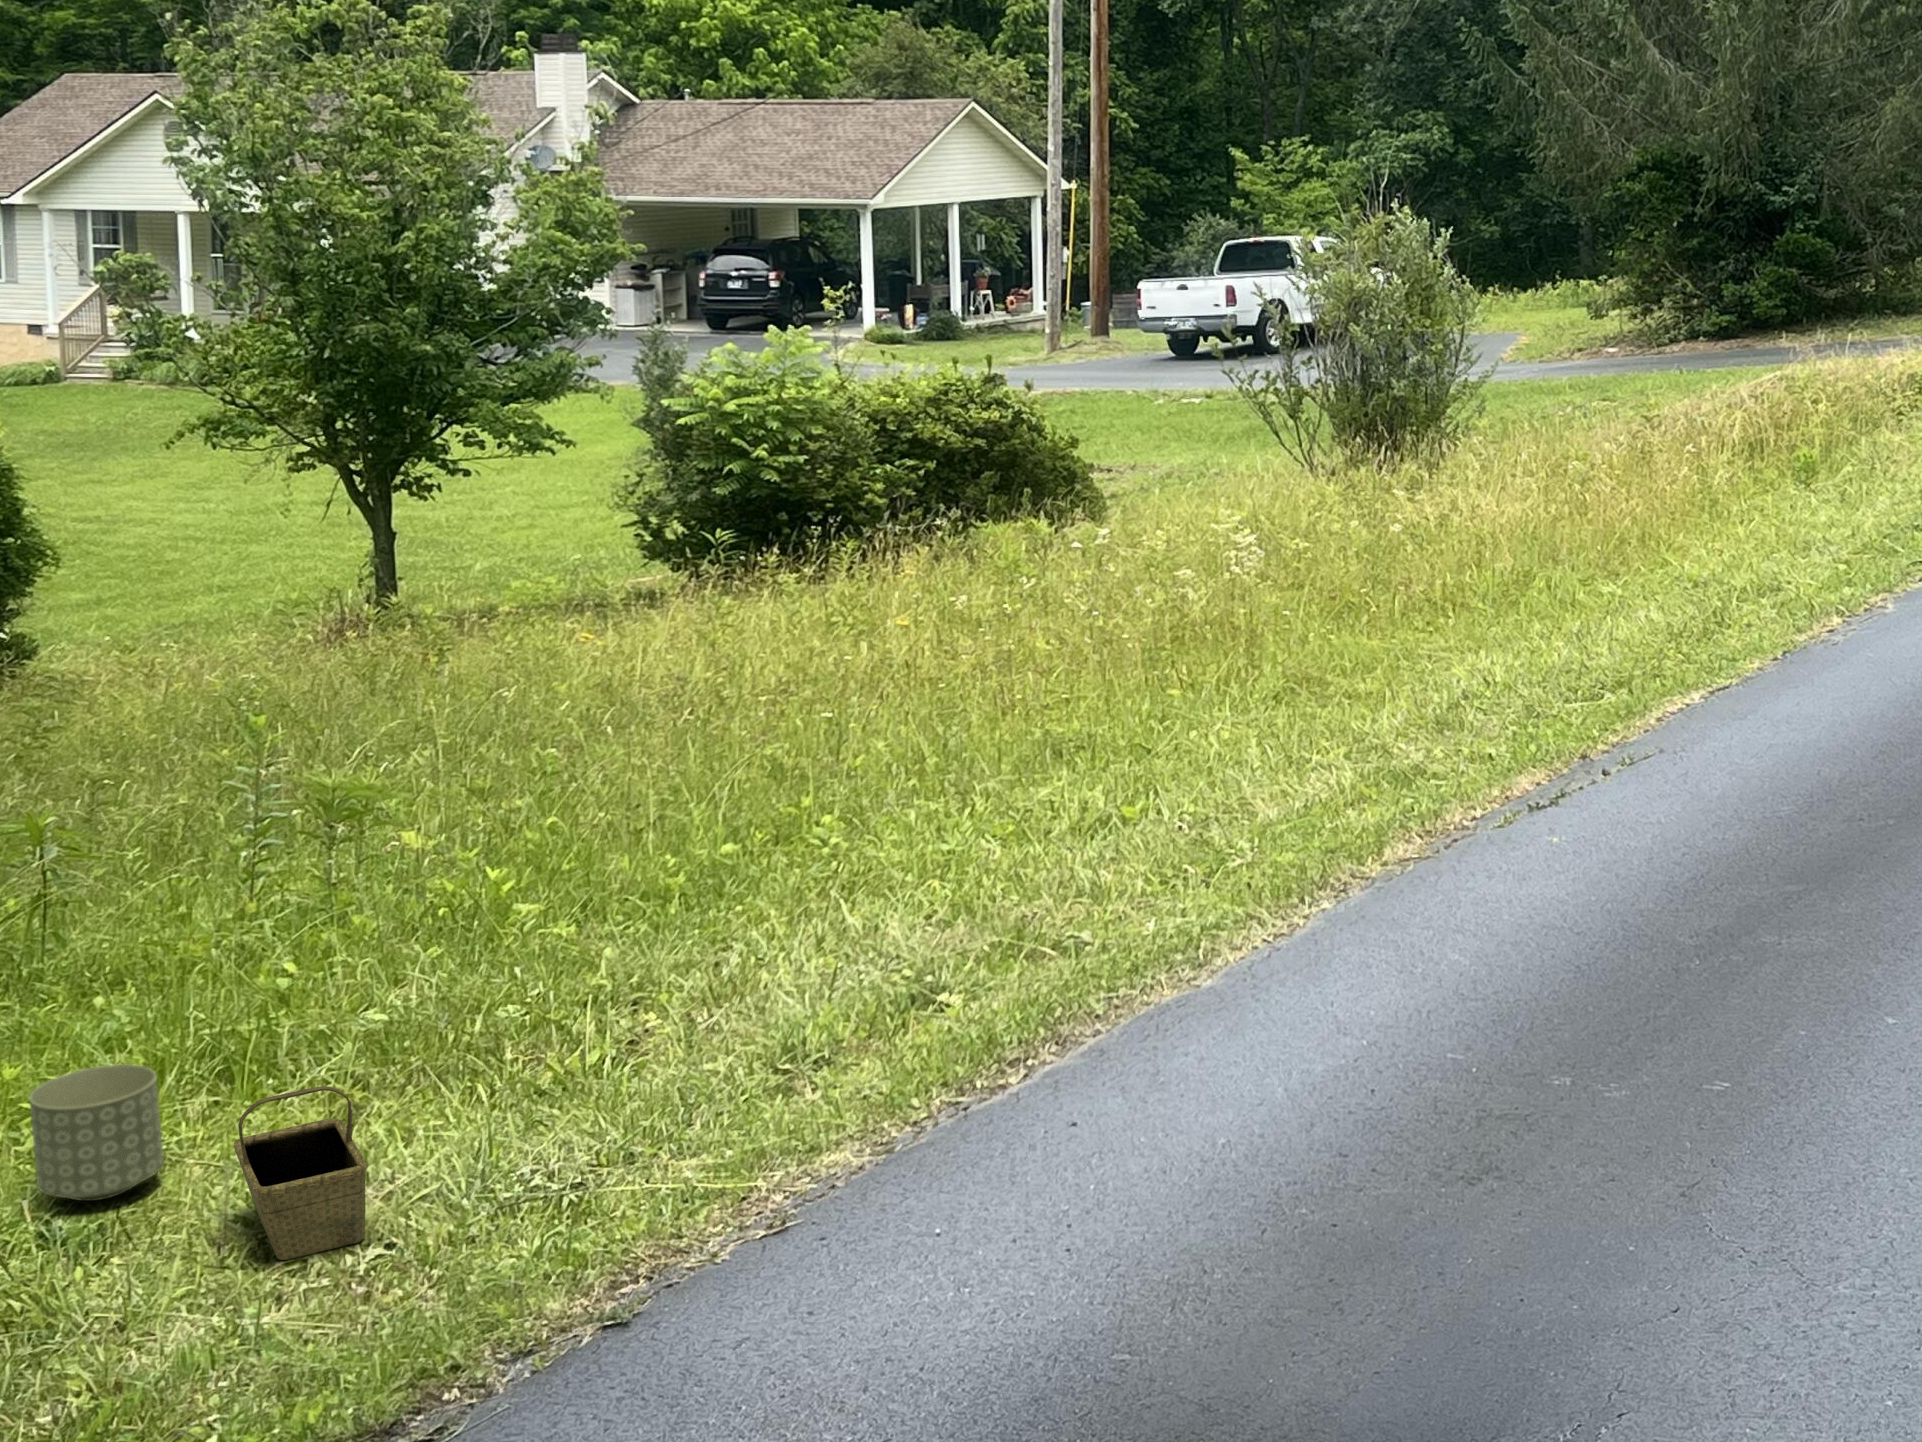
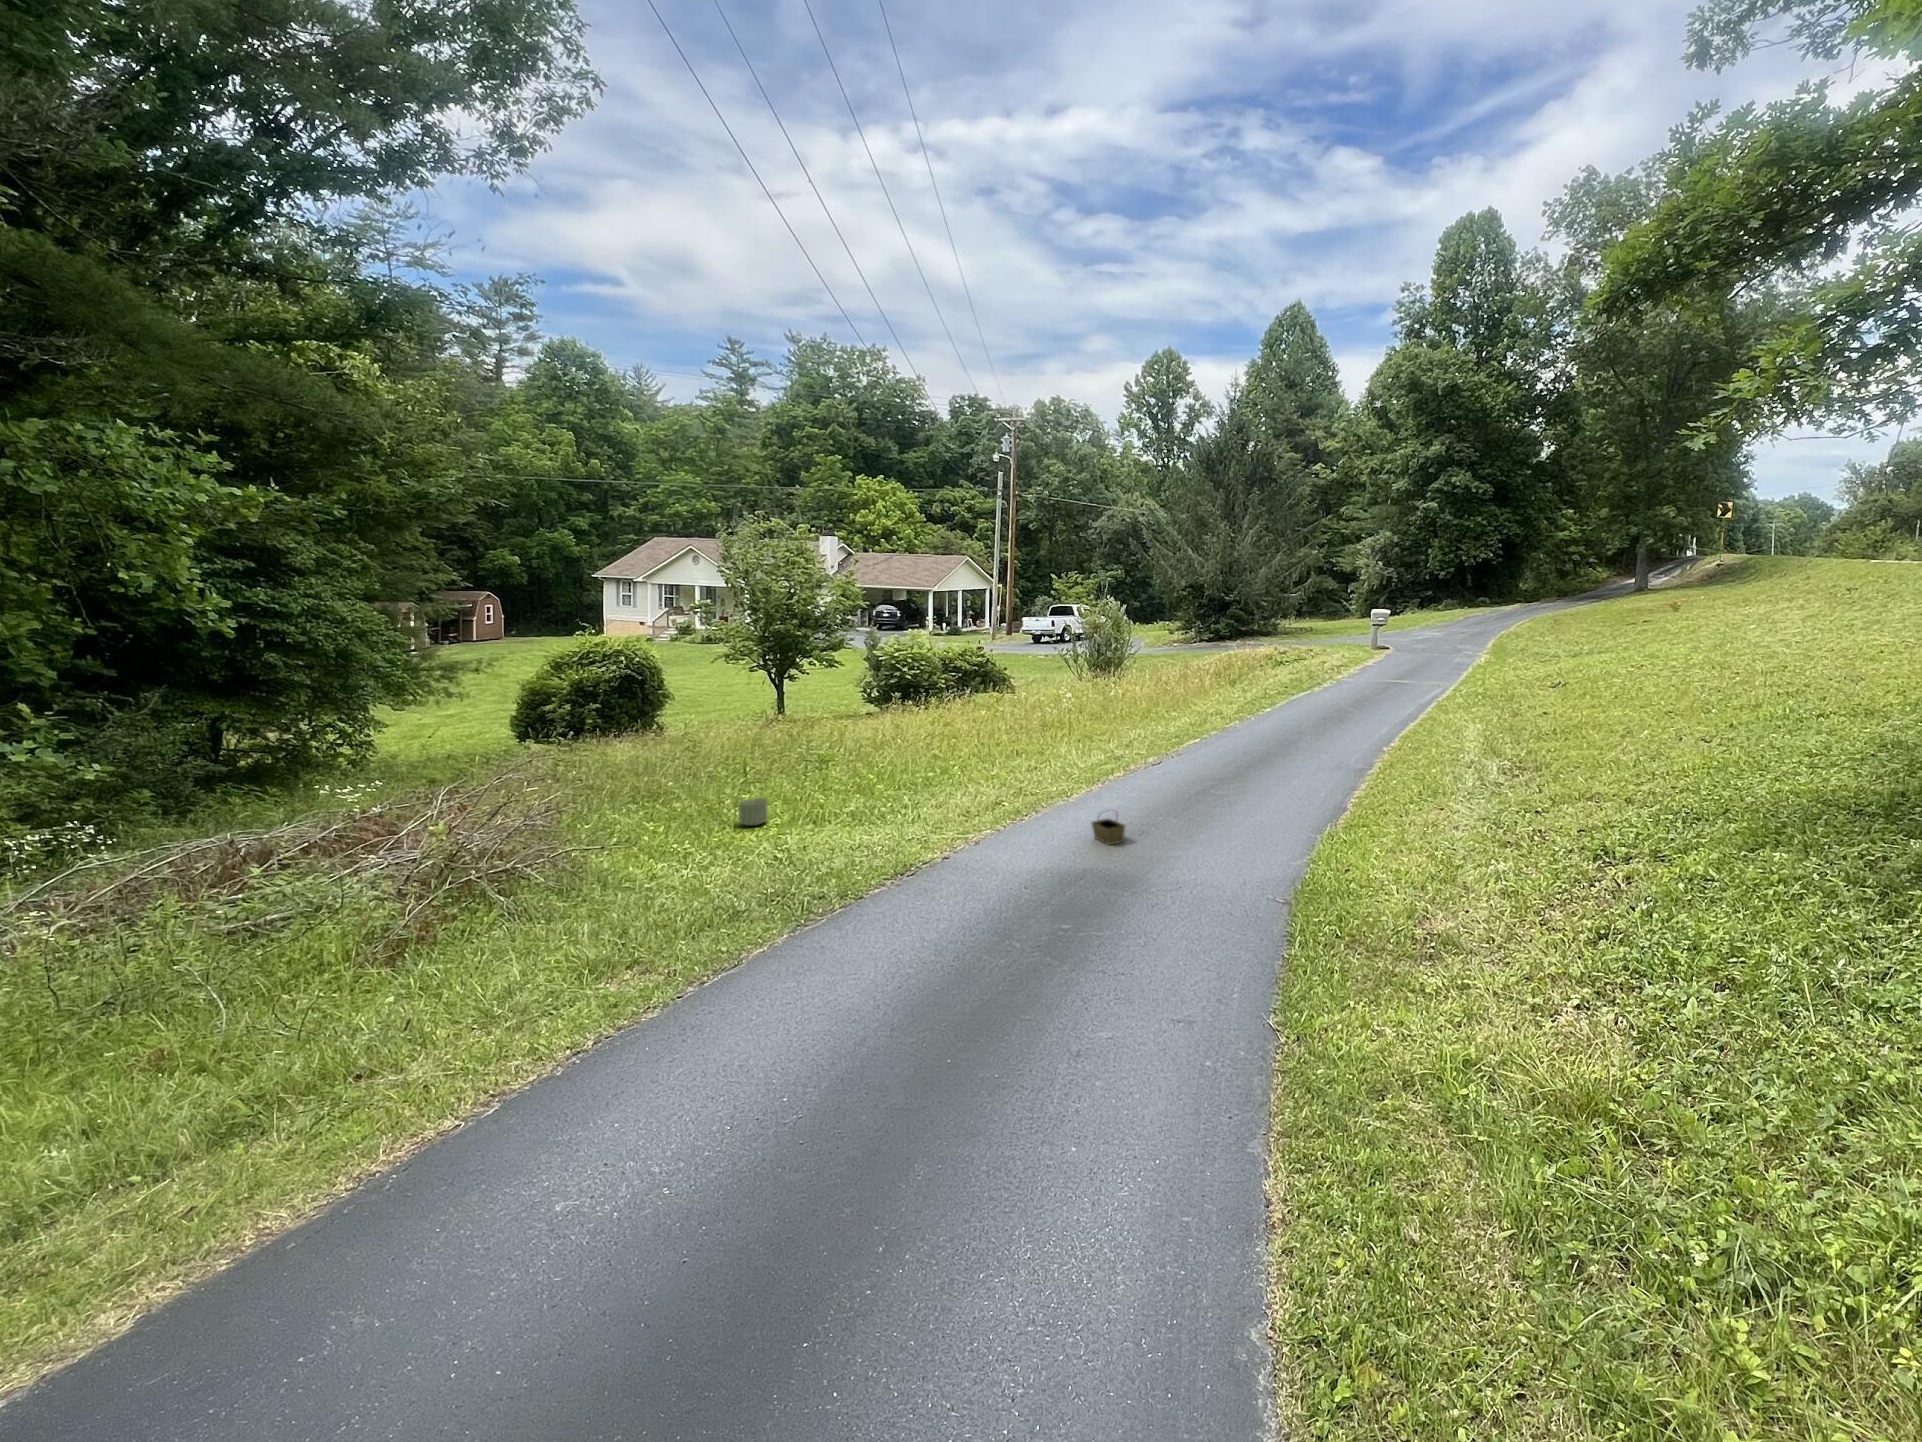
basket: present [234,1086,367,1260] -> present [1091,811,1126,845]

